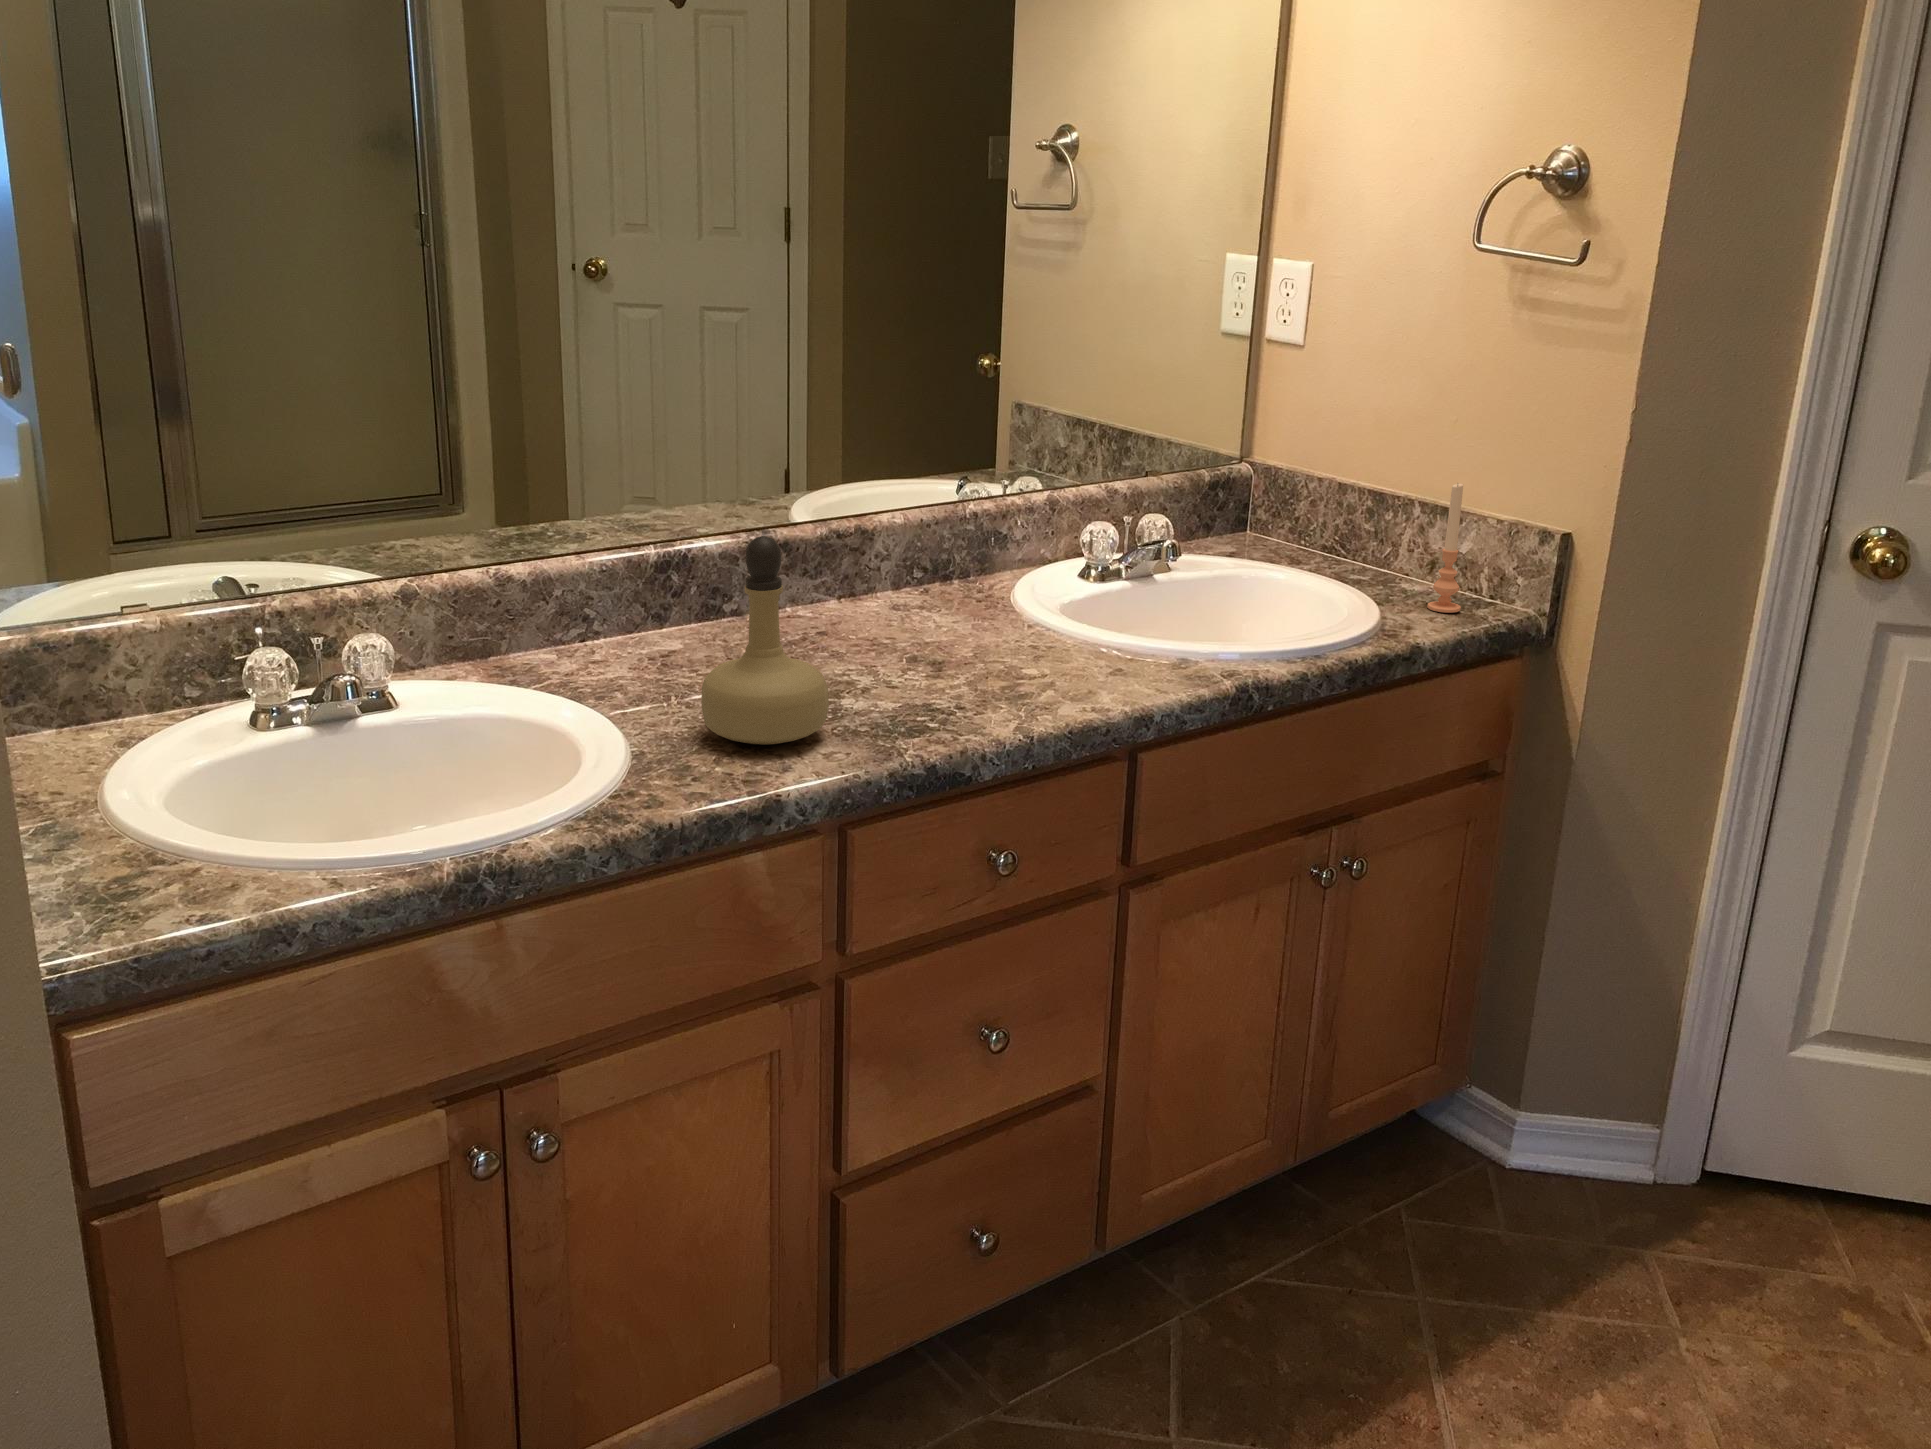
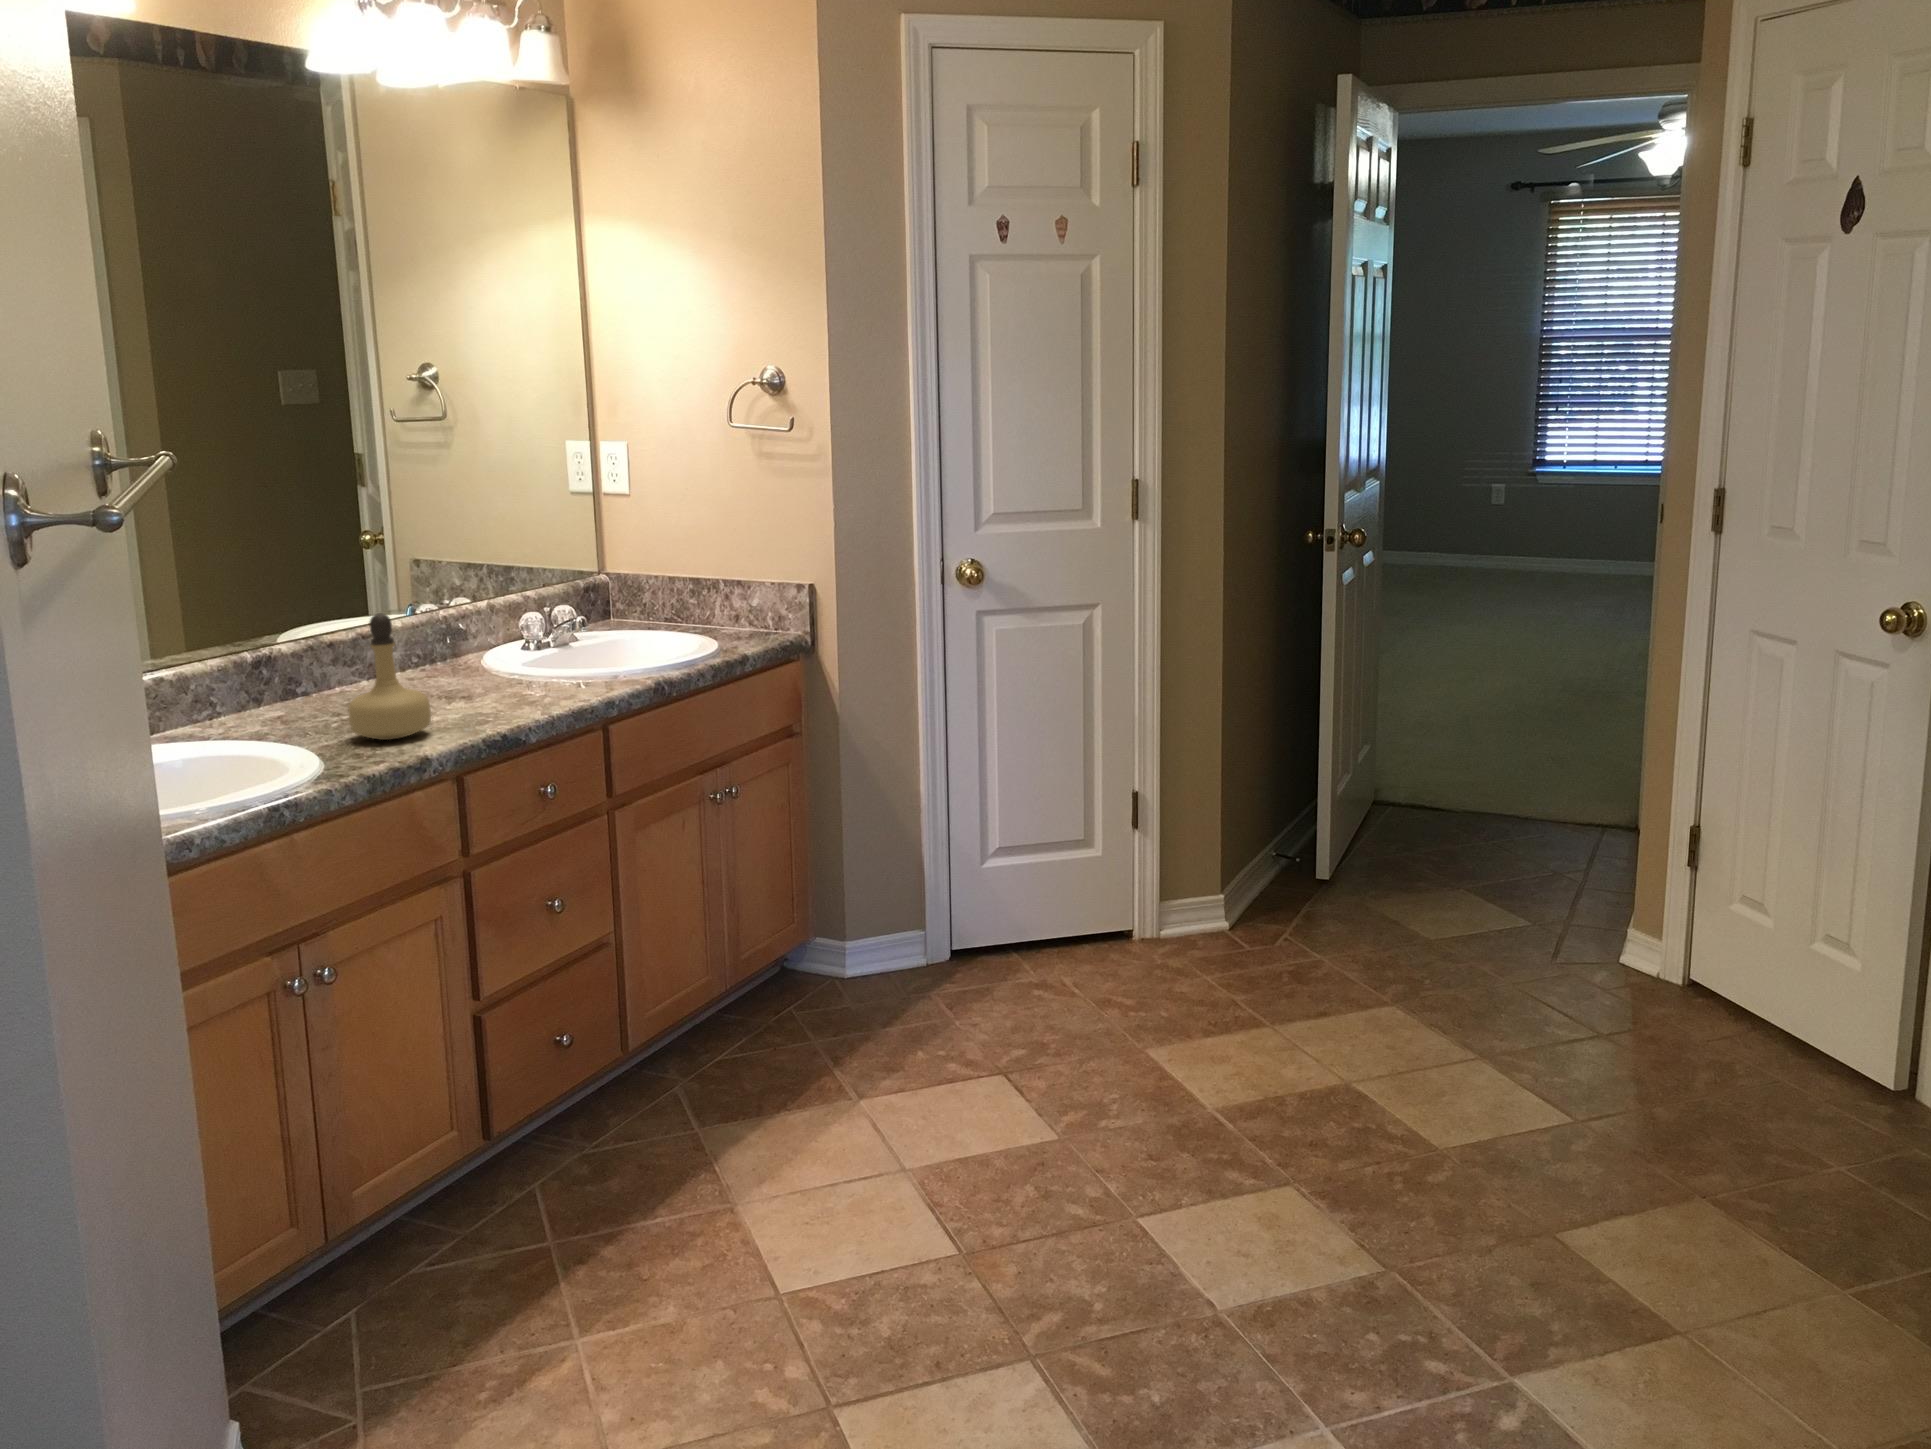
candle: present [1427,483,1463,613] -> none [740,561,760,639]

